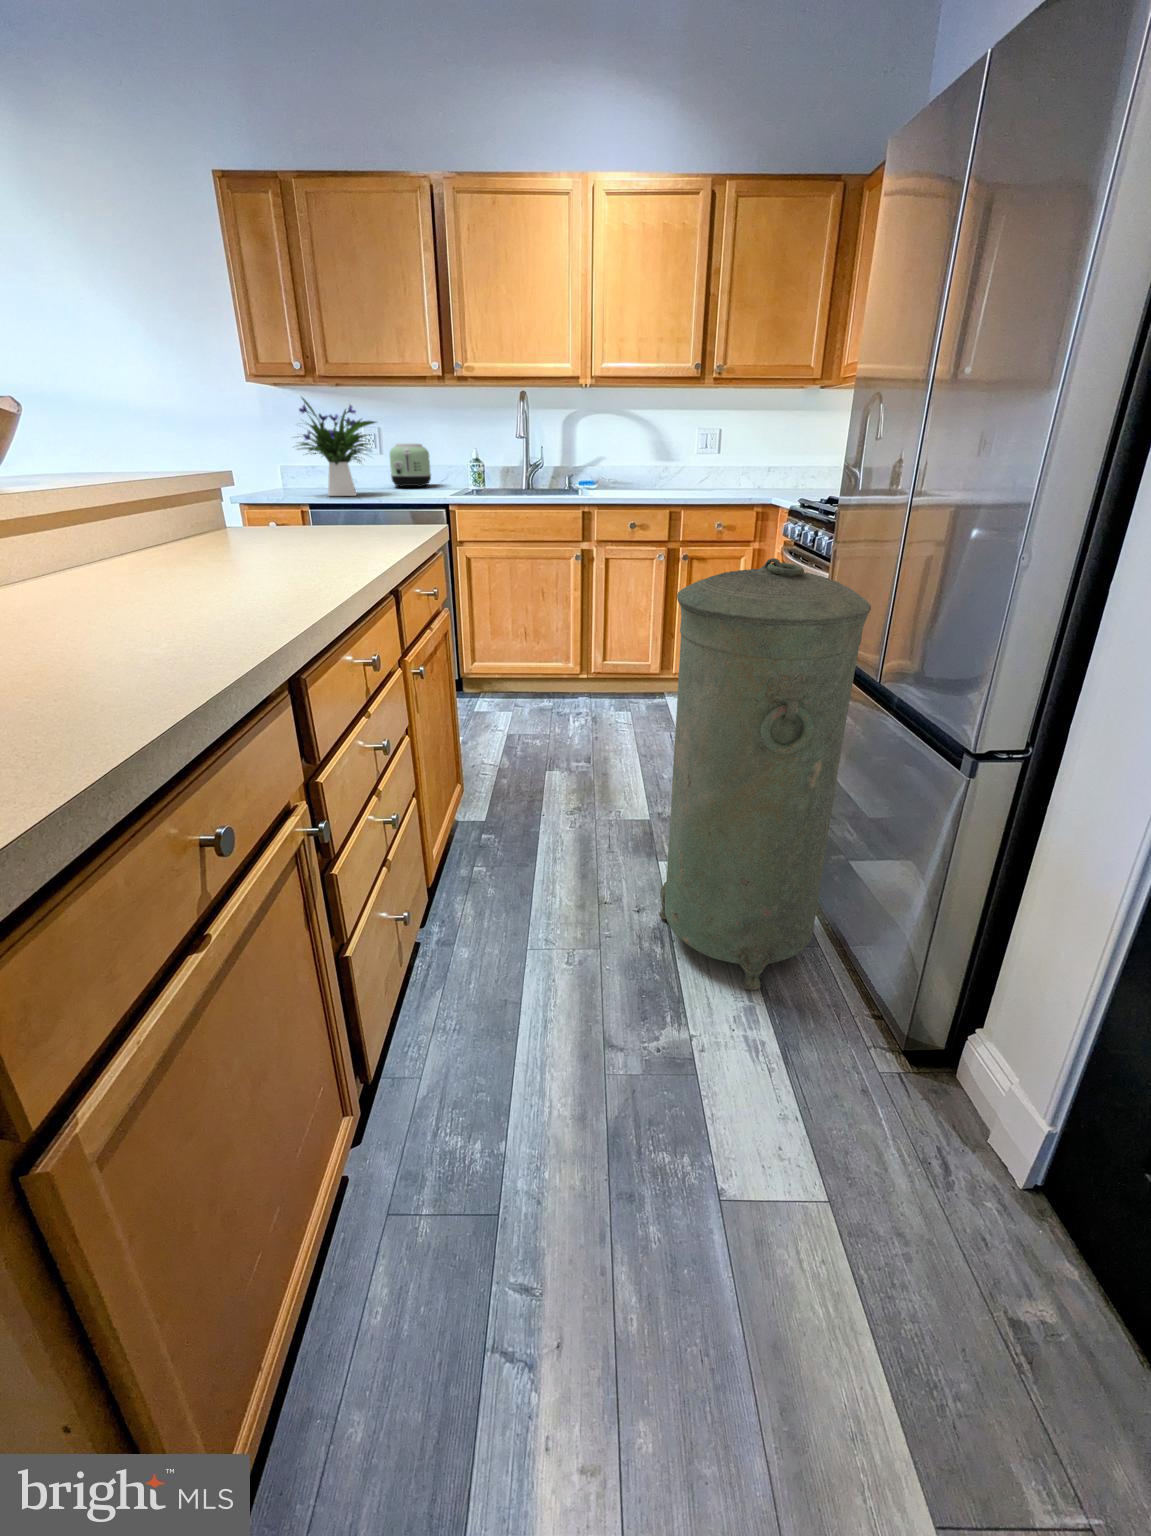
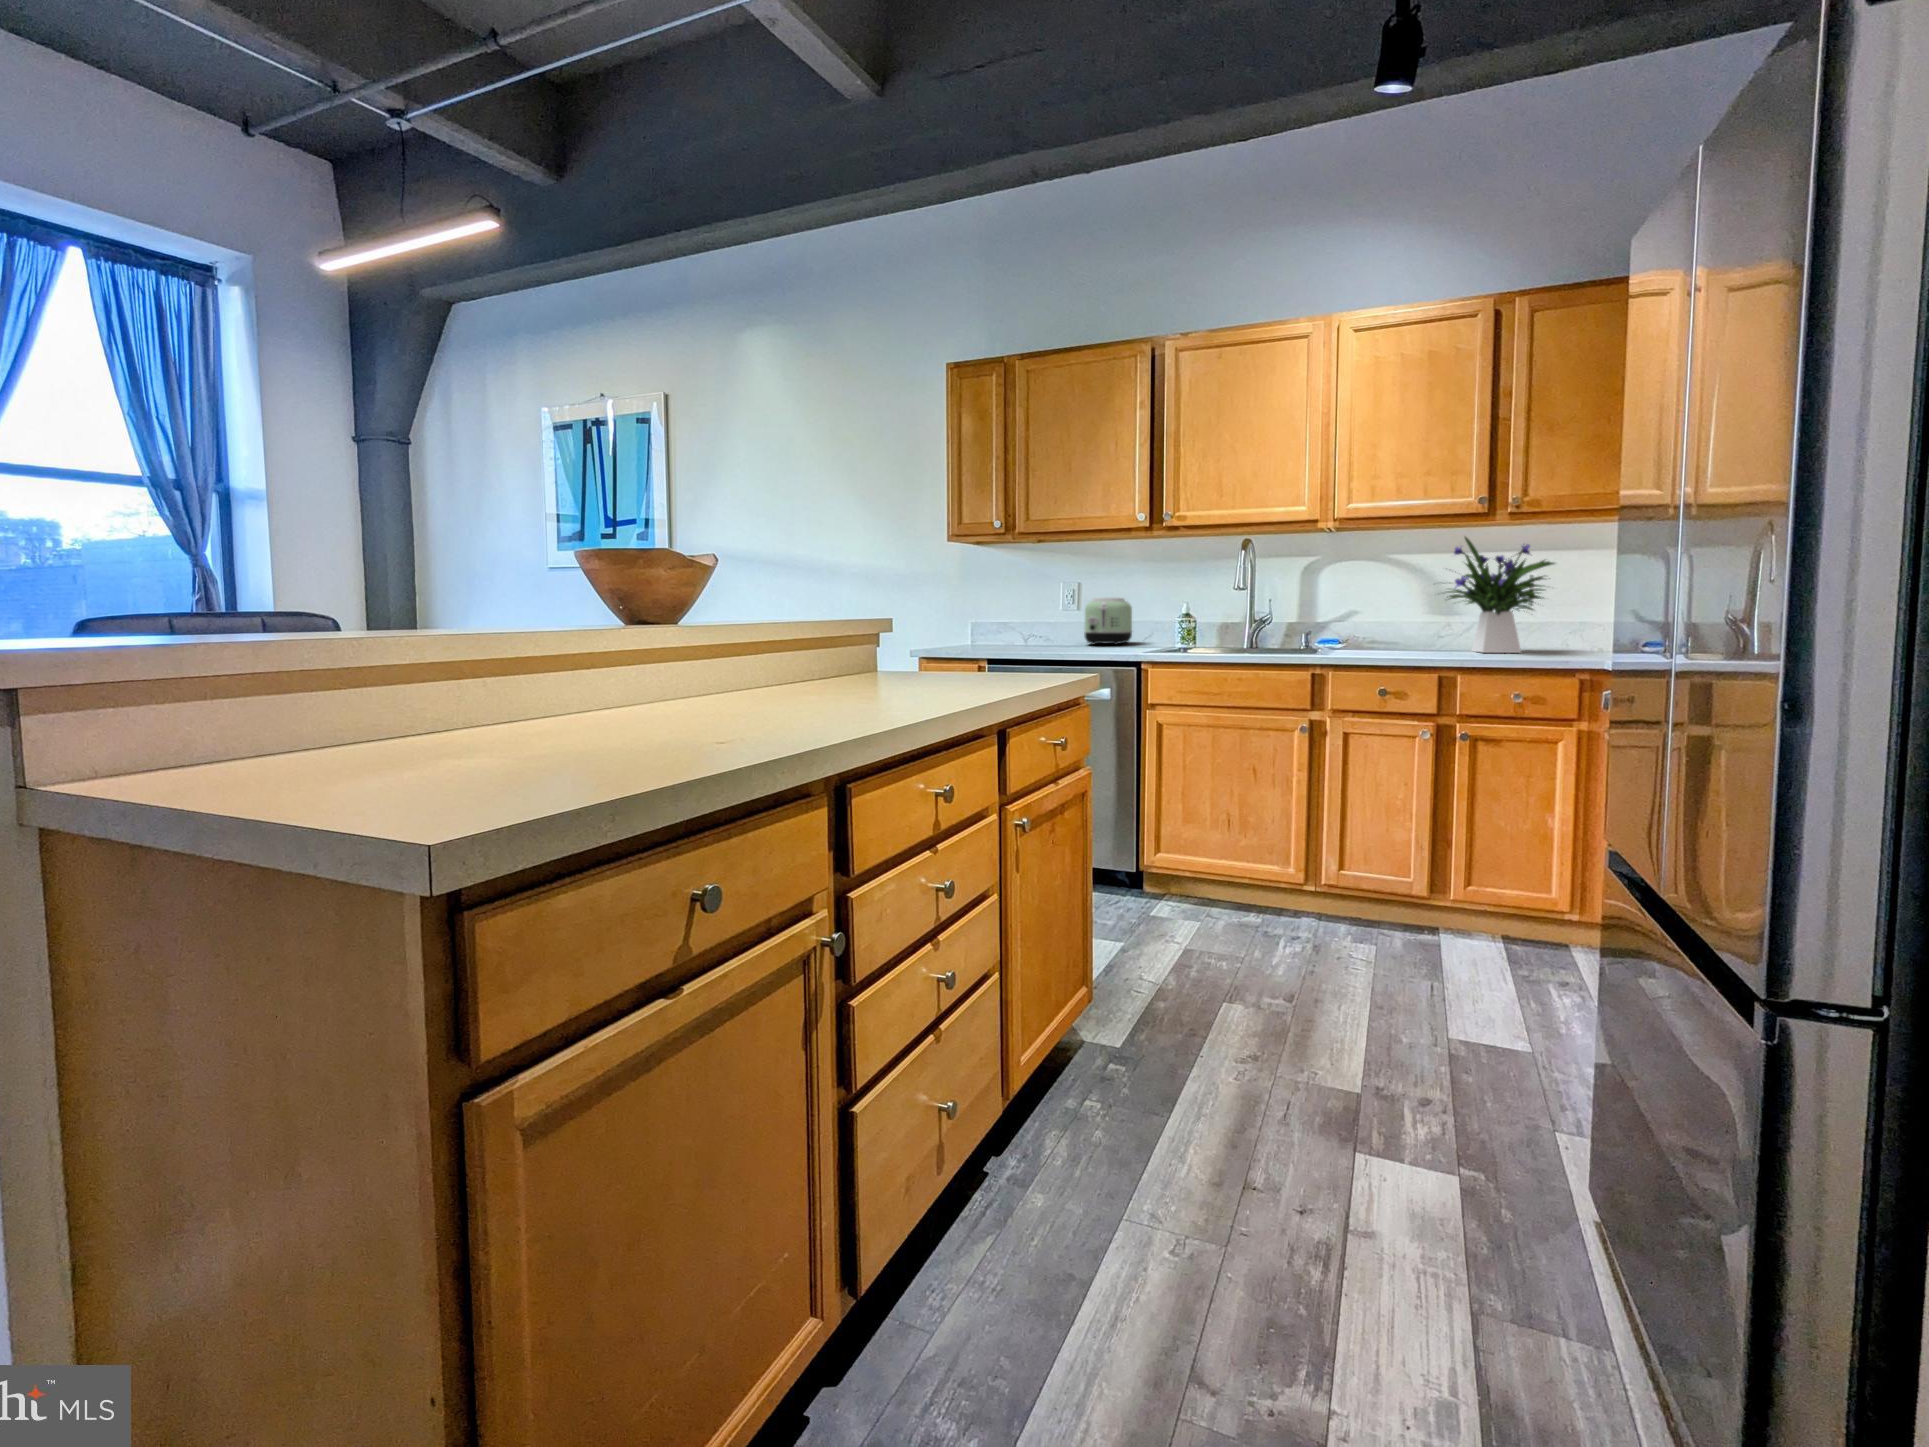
flower arrangement: present [299,398,376,496] -> present [1443,537,1554,653]
trash can: present [659,558,871,990] -> none [1331,712,1626,1377]

